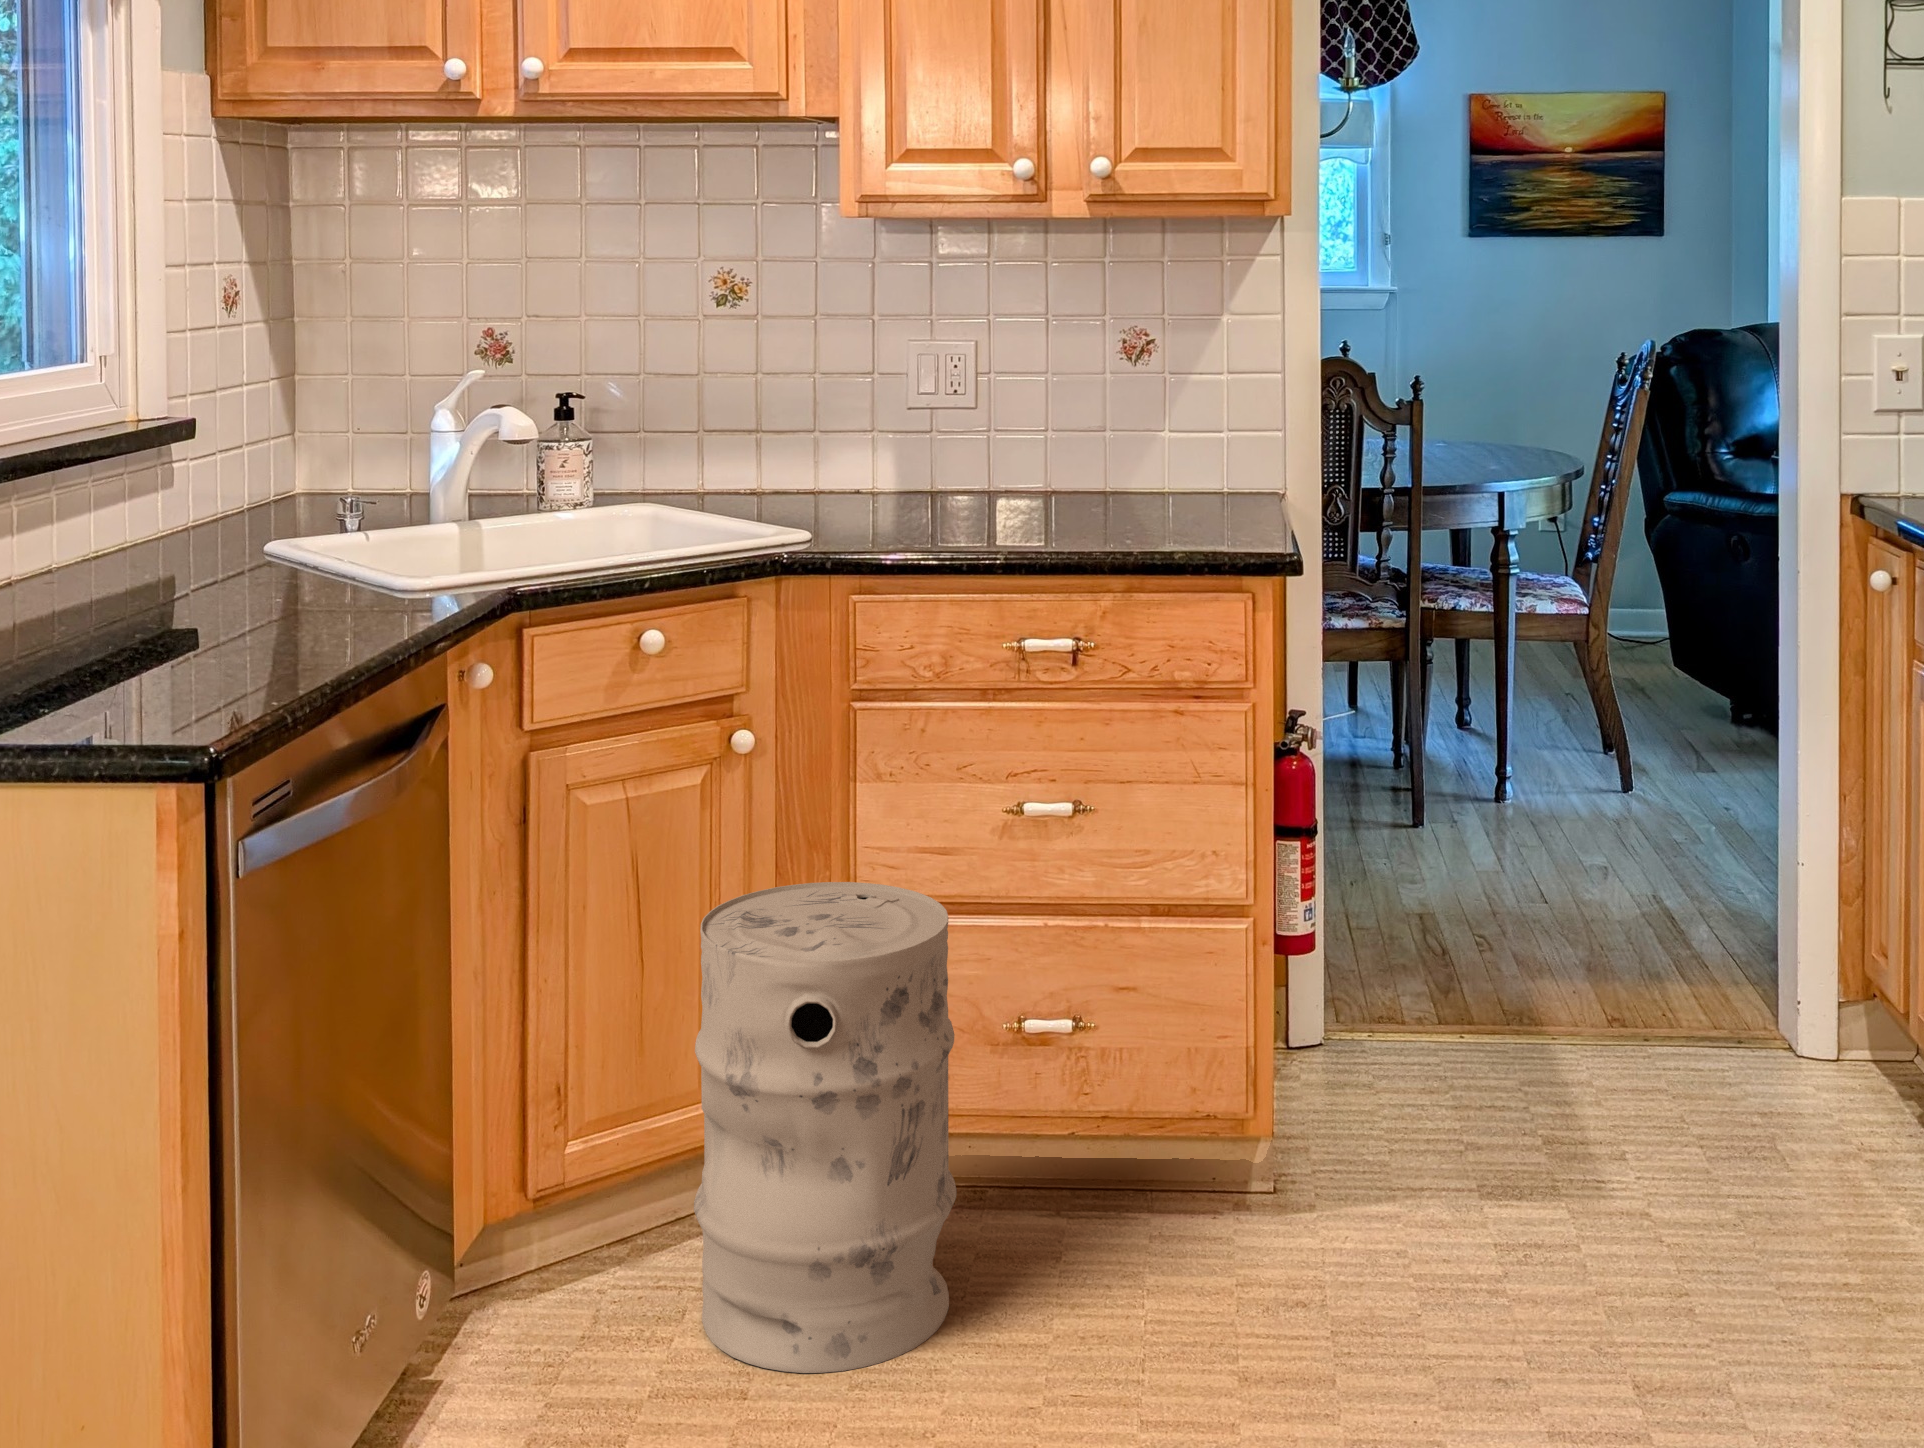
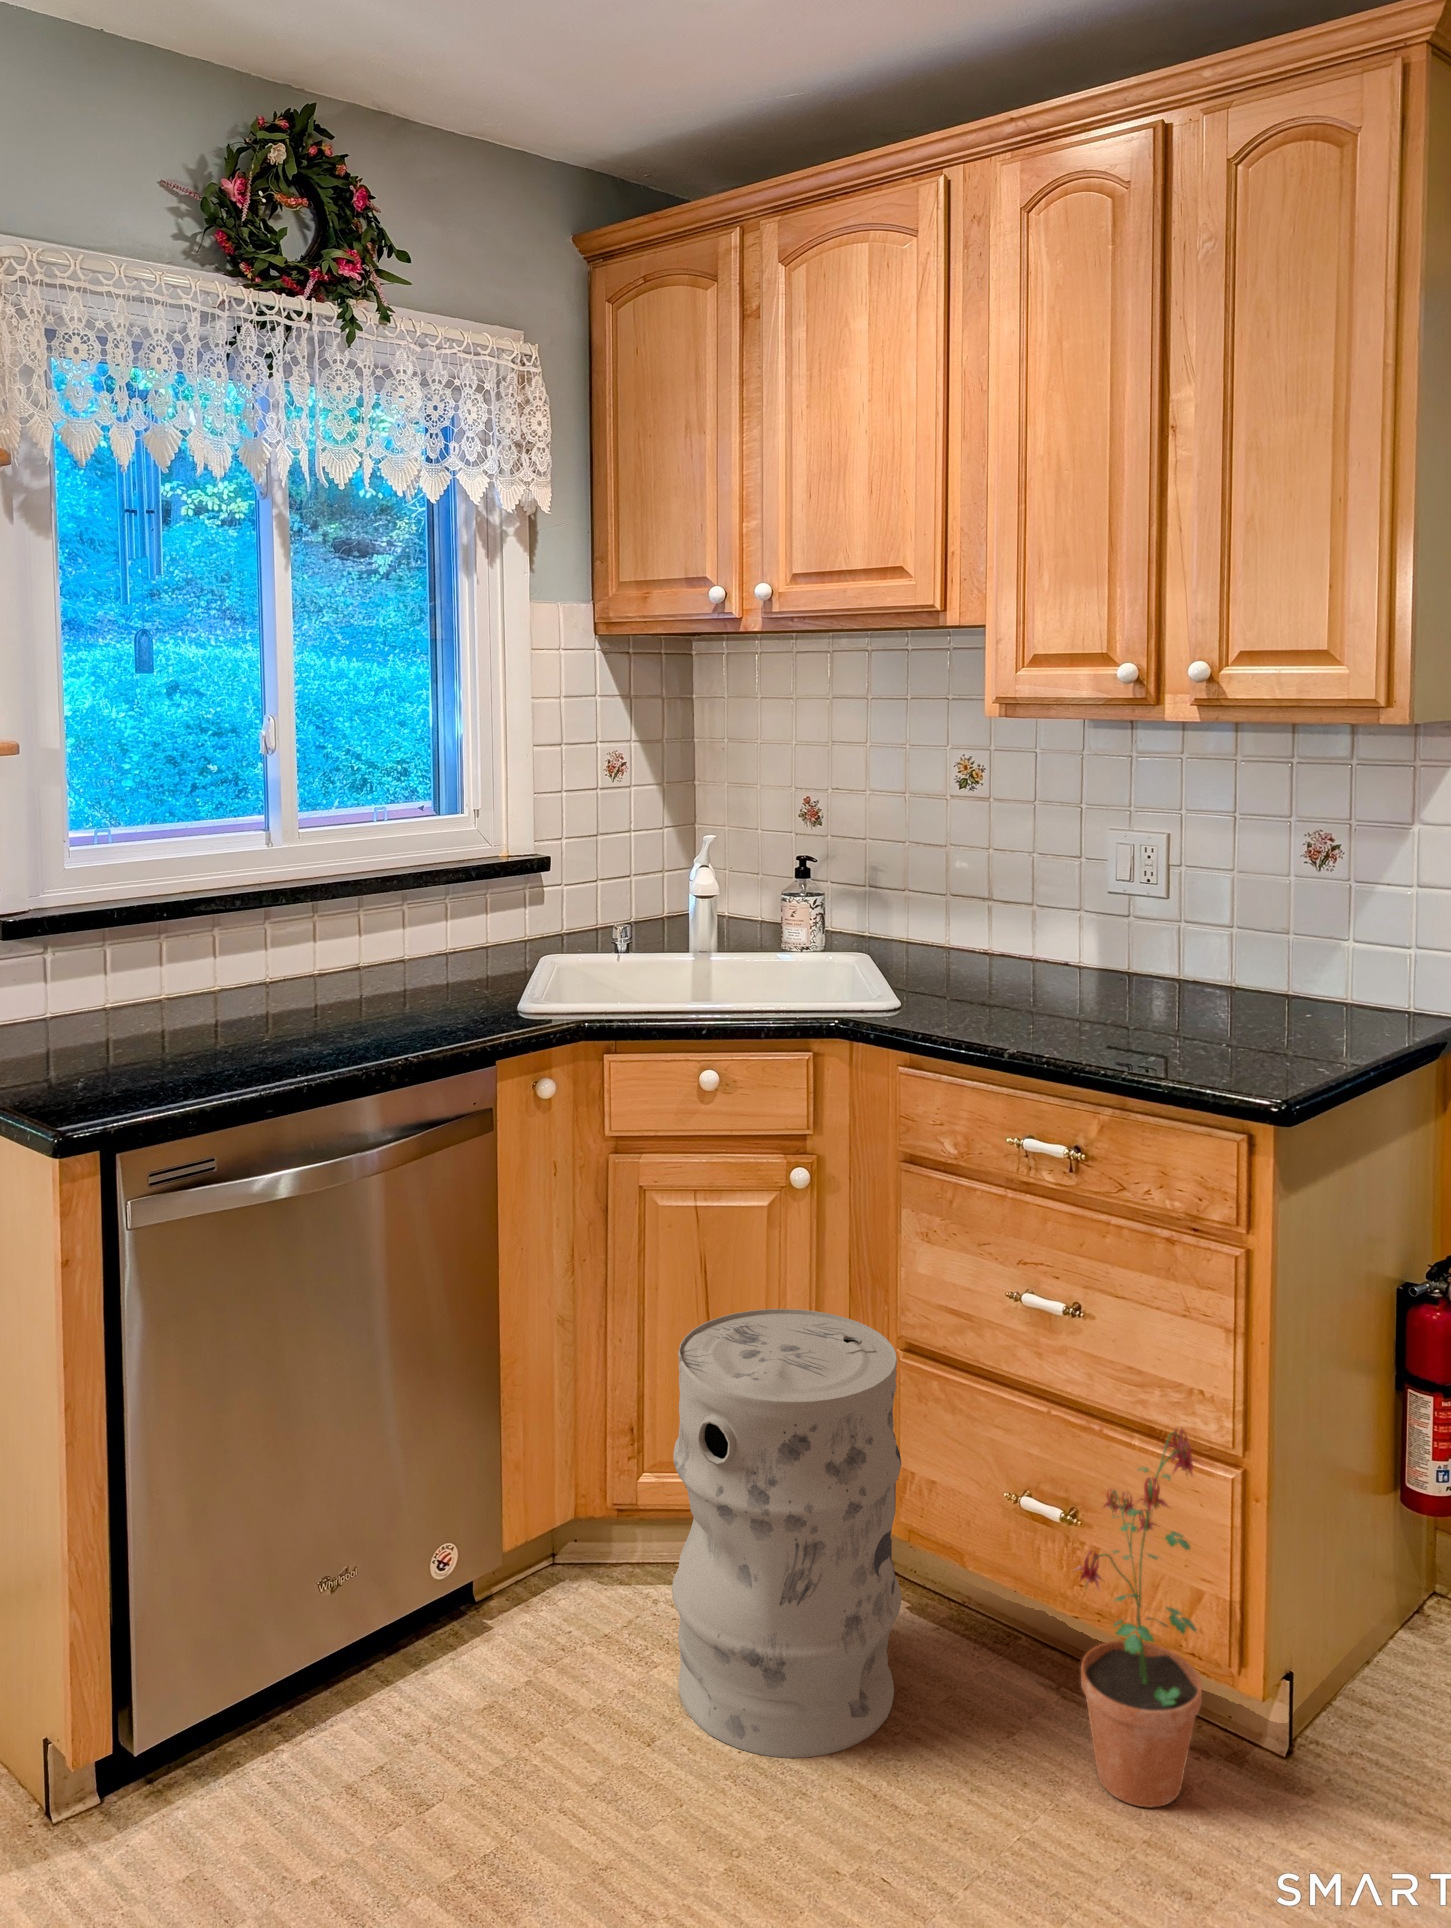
potted plant: none [1110,892,1251,1263] -> present [1077,1429,1203,1807]

